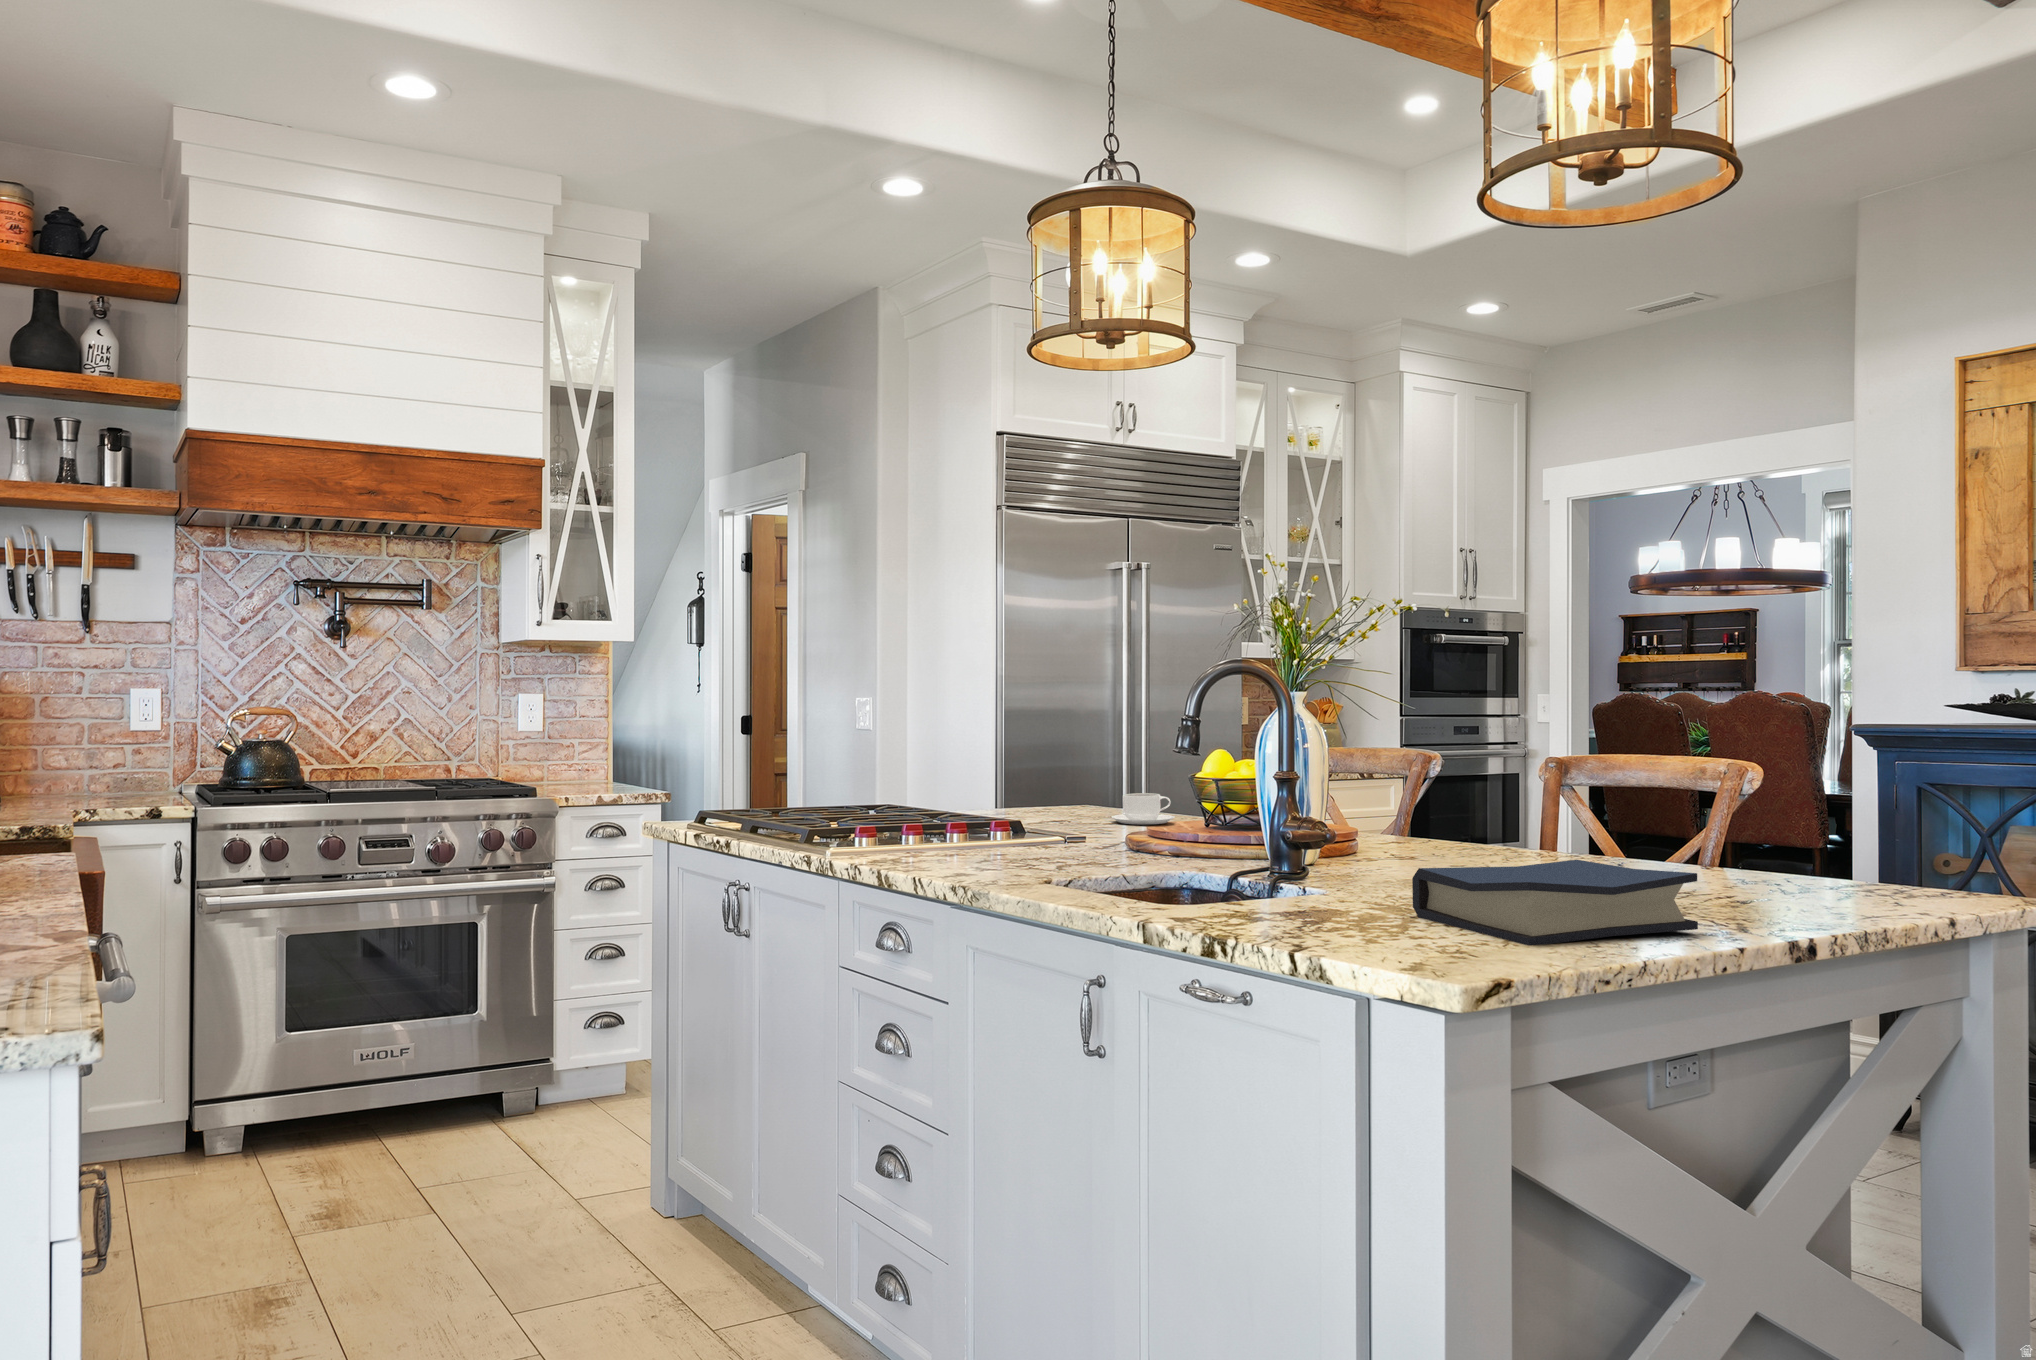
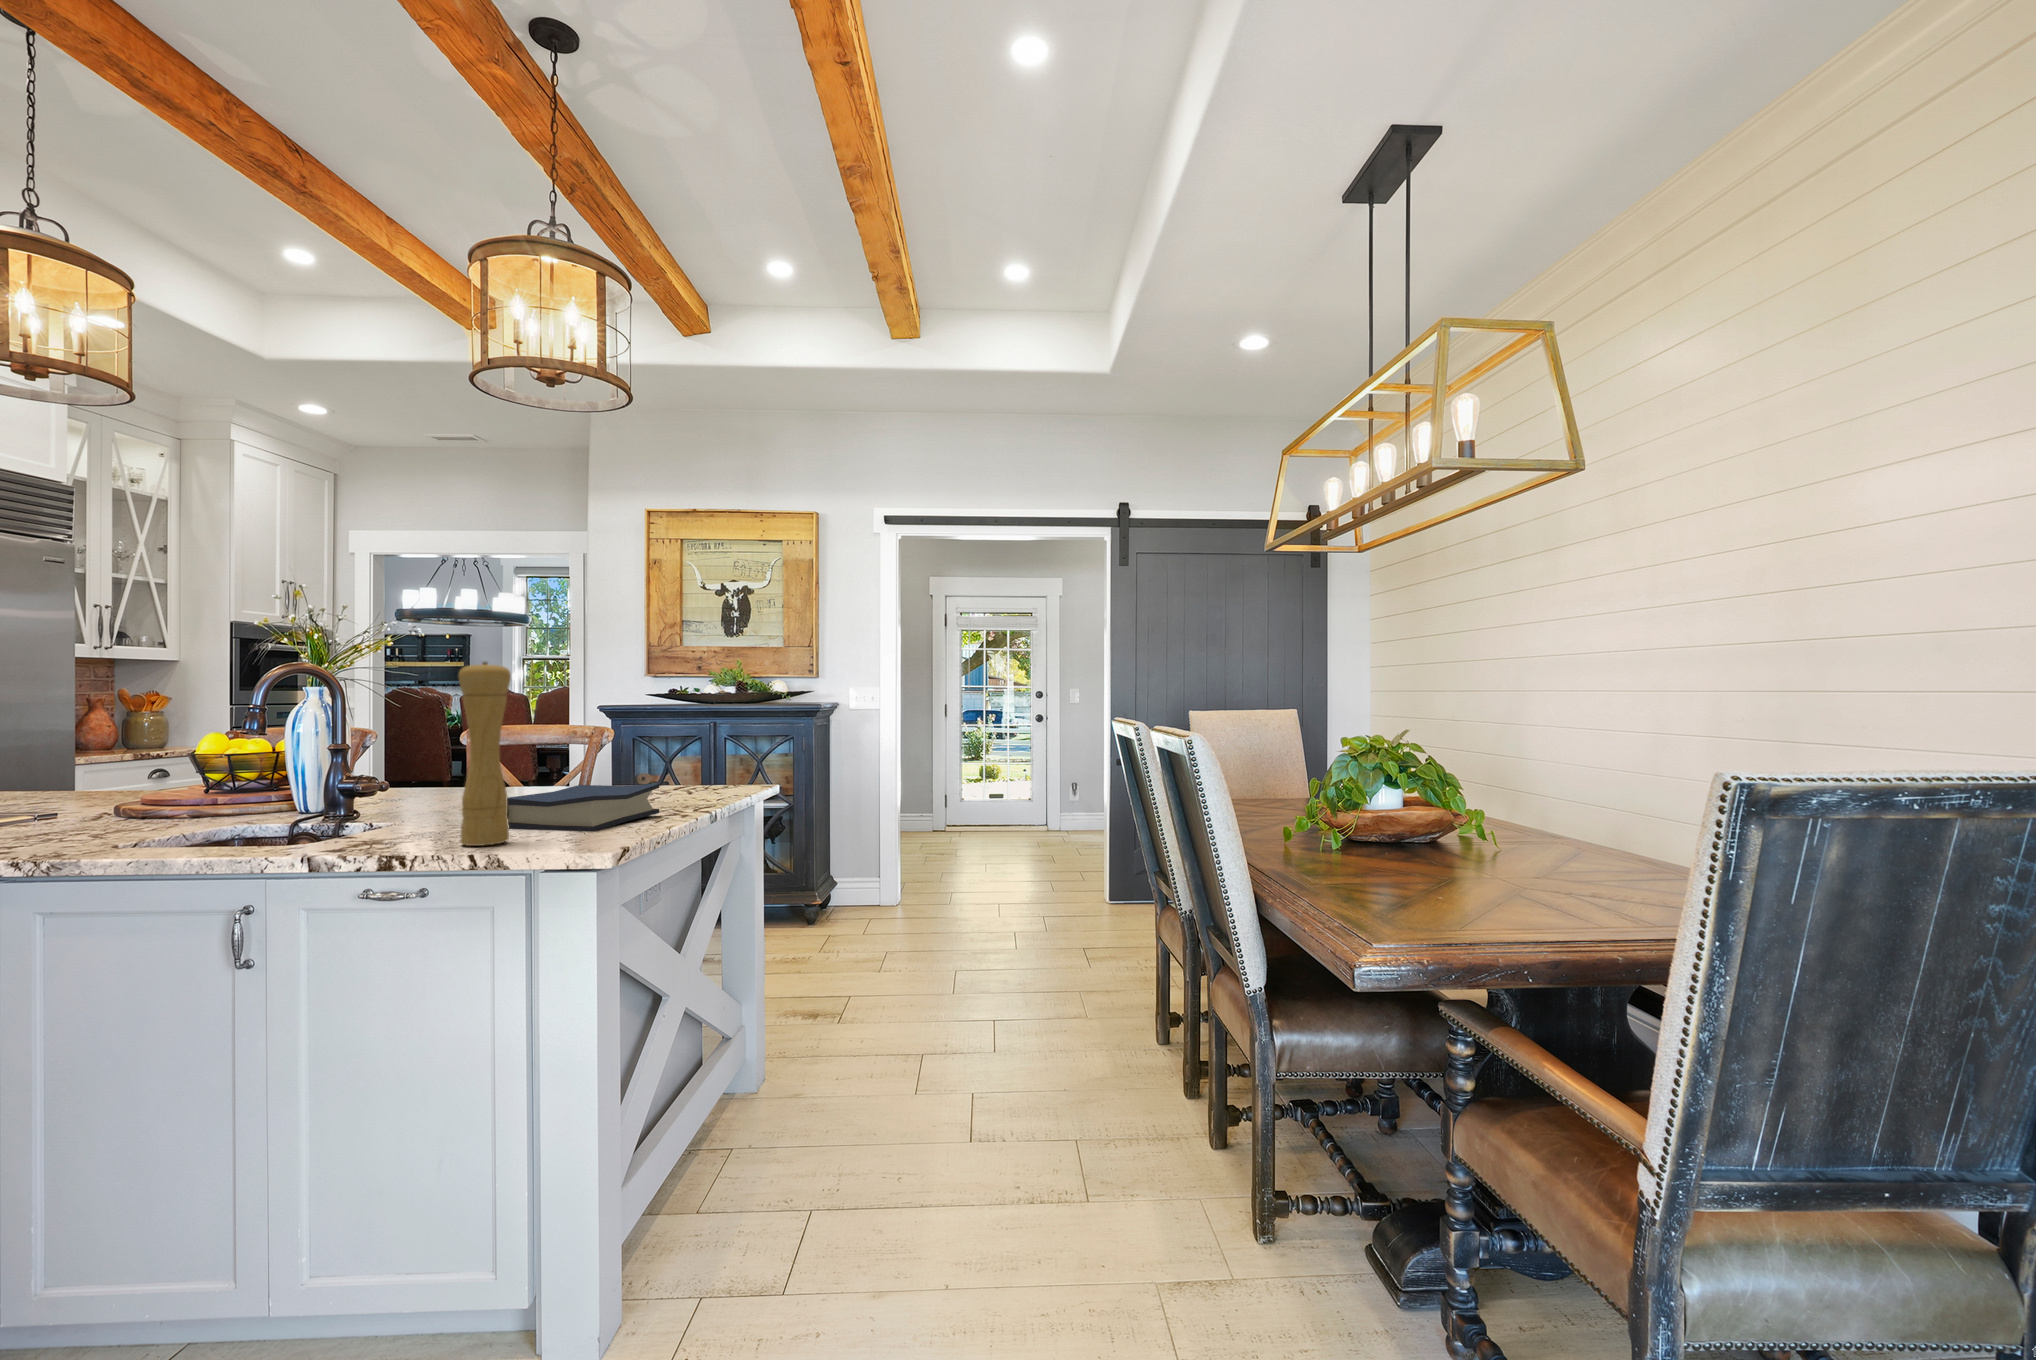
pepper mill: none [1300,648,1375,942] -> present [459,662,511,846]
coffee cup: present [1112,793,1175,825] -> none [80,777,156,804]

